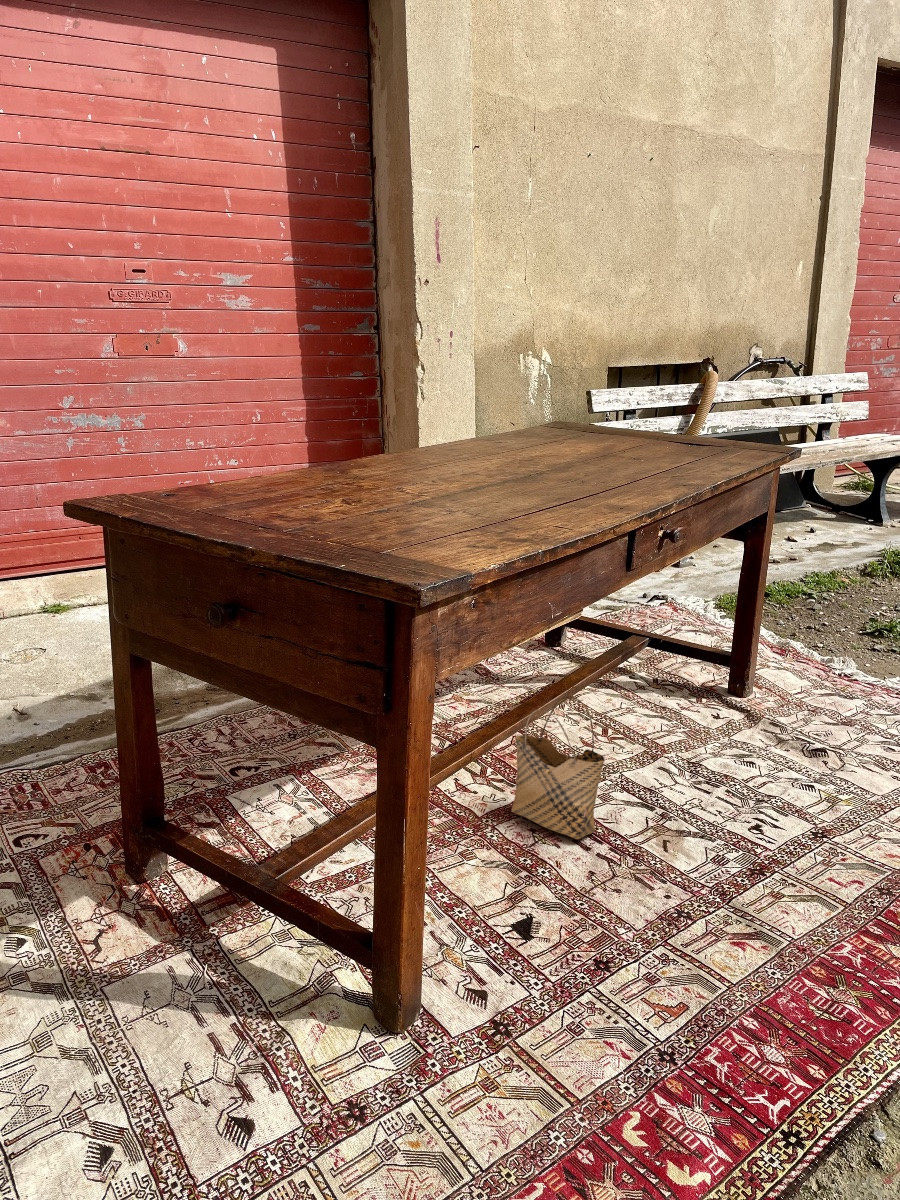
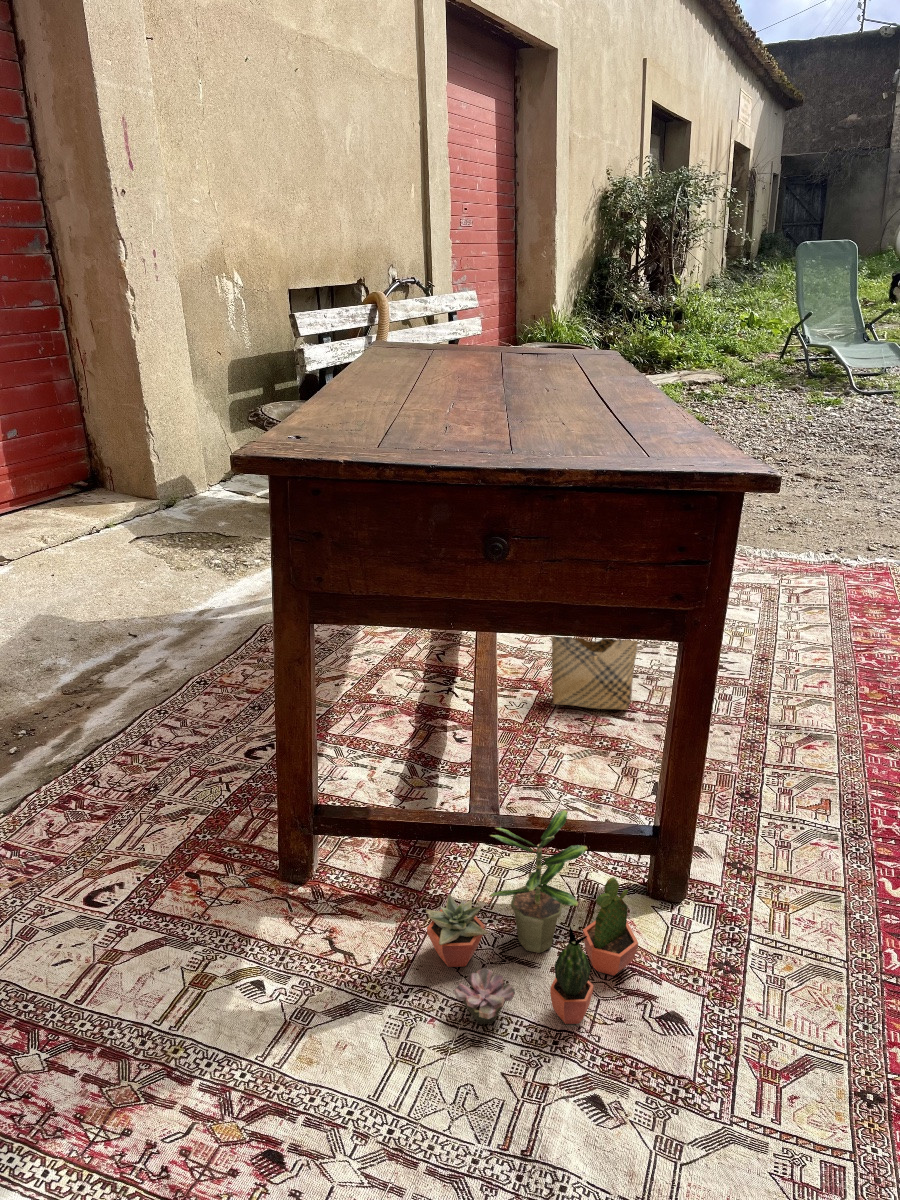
potted plant: none [96,872,291,1087] -> present [426,810,638,1024]

